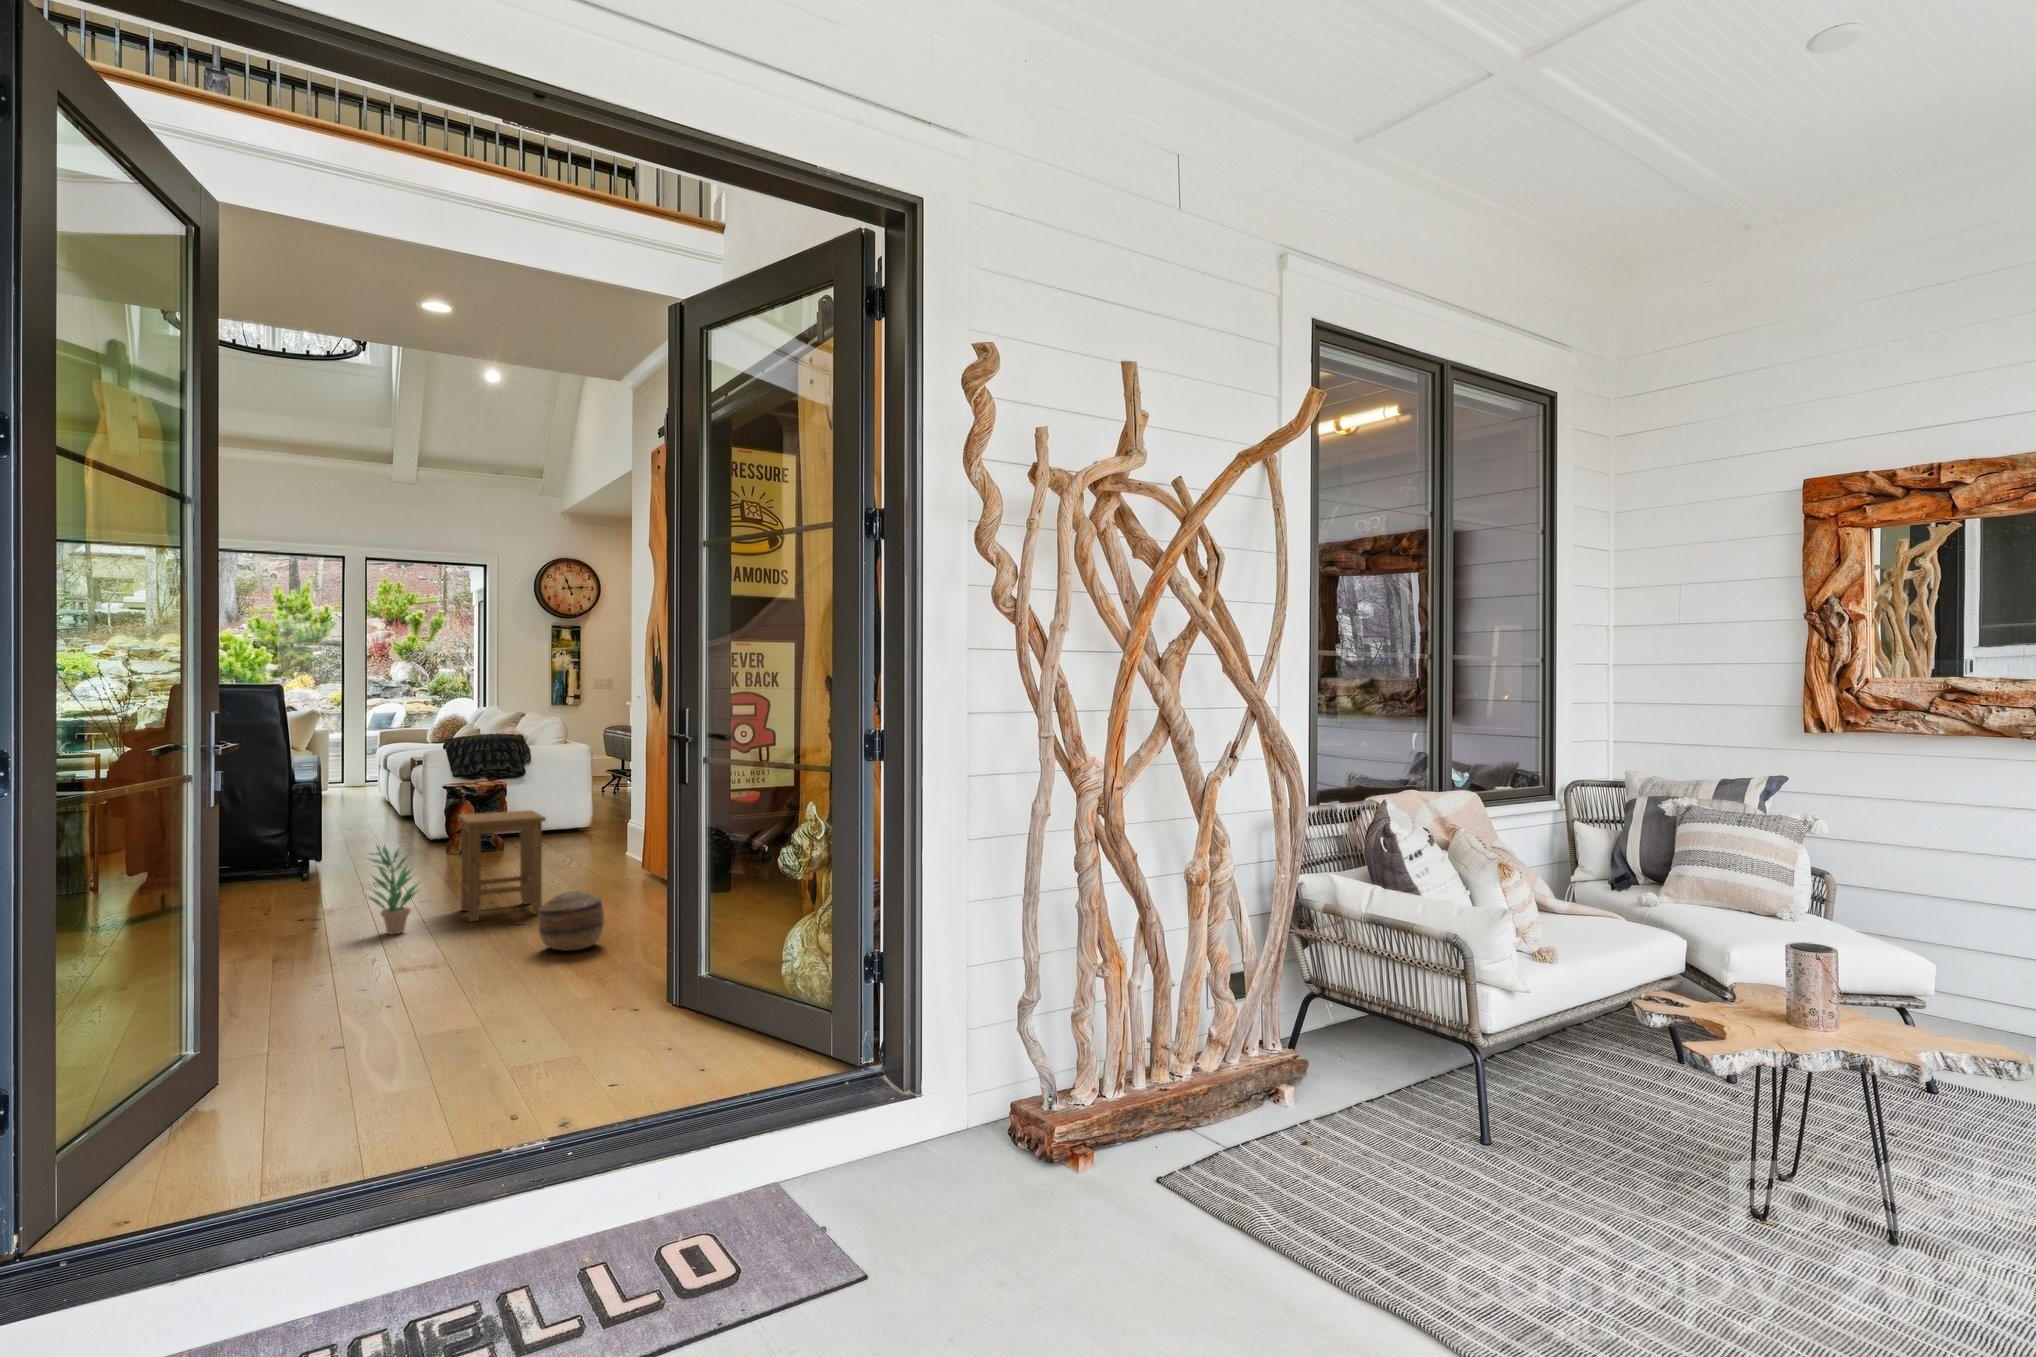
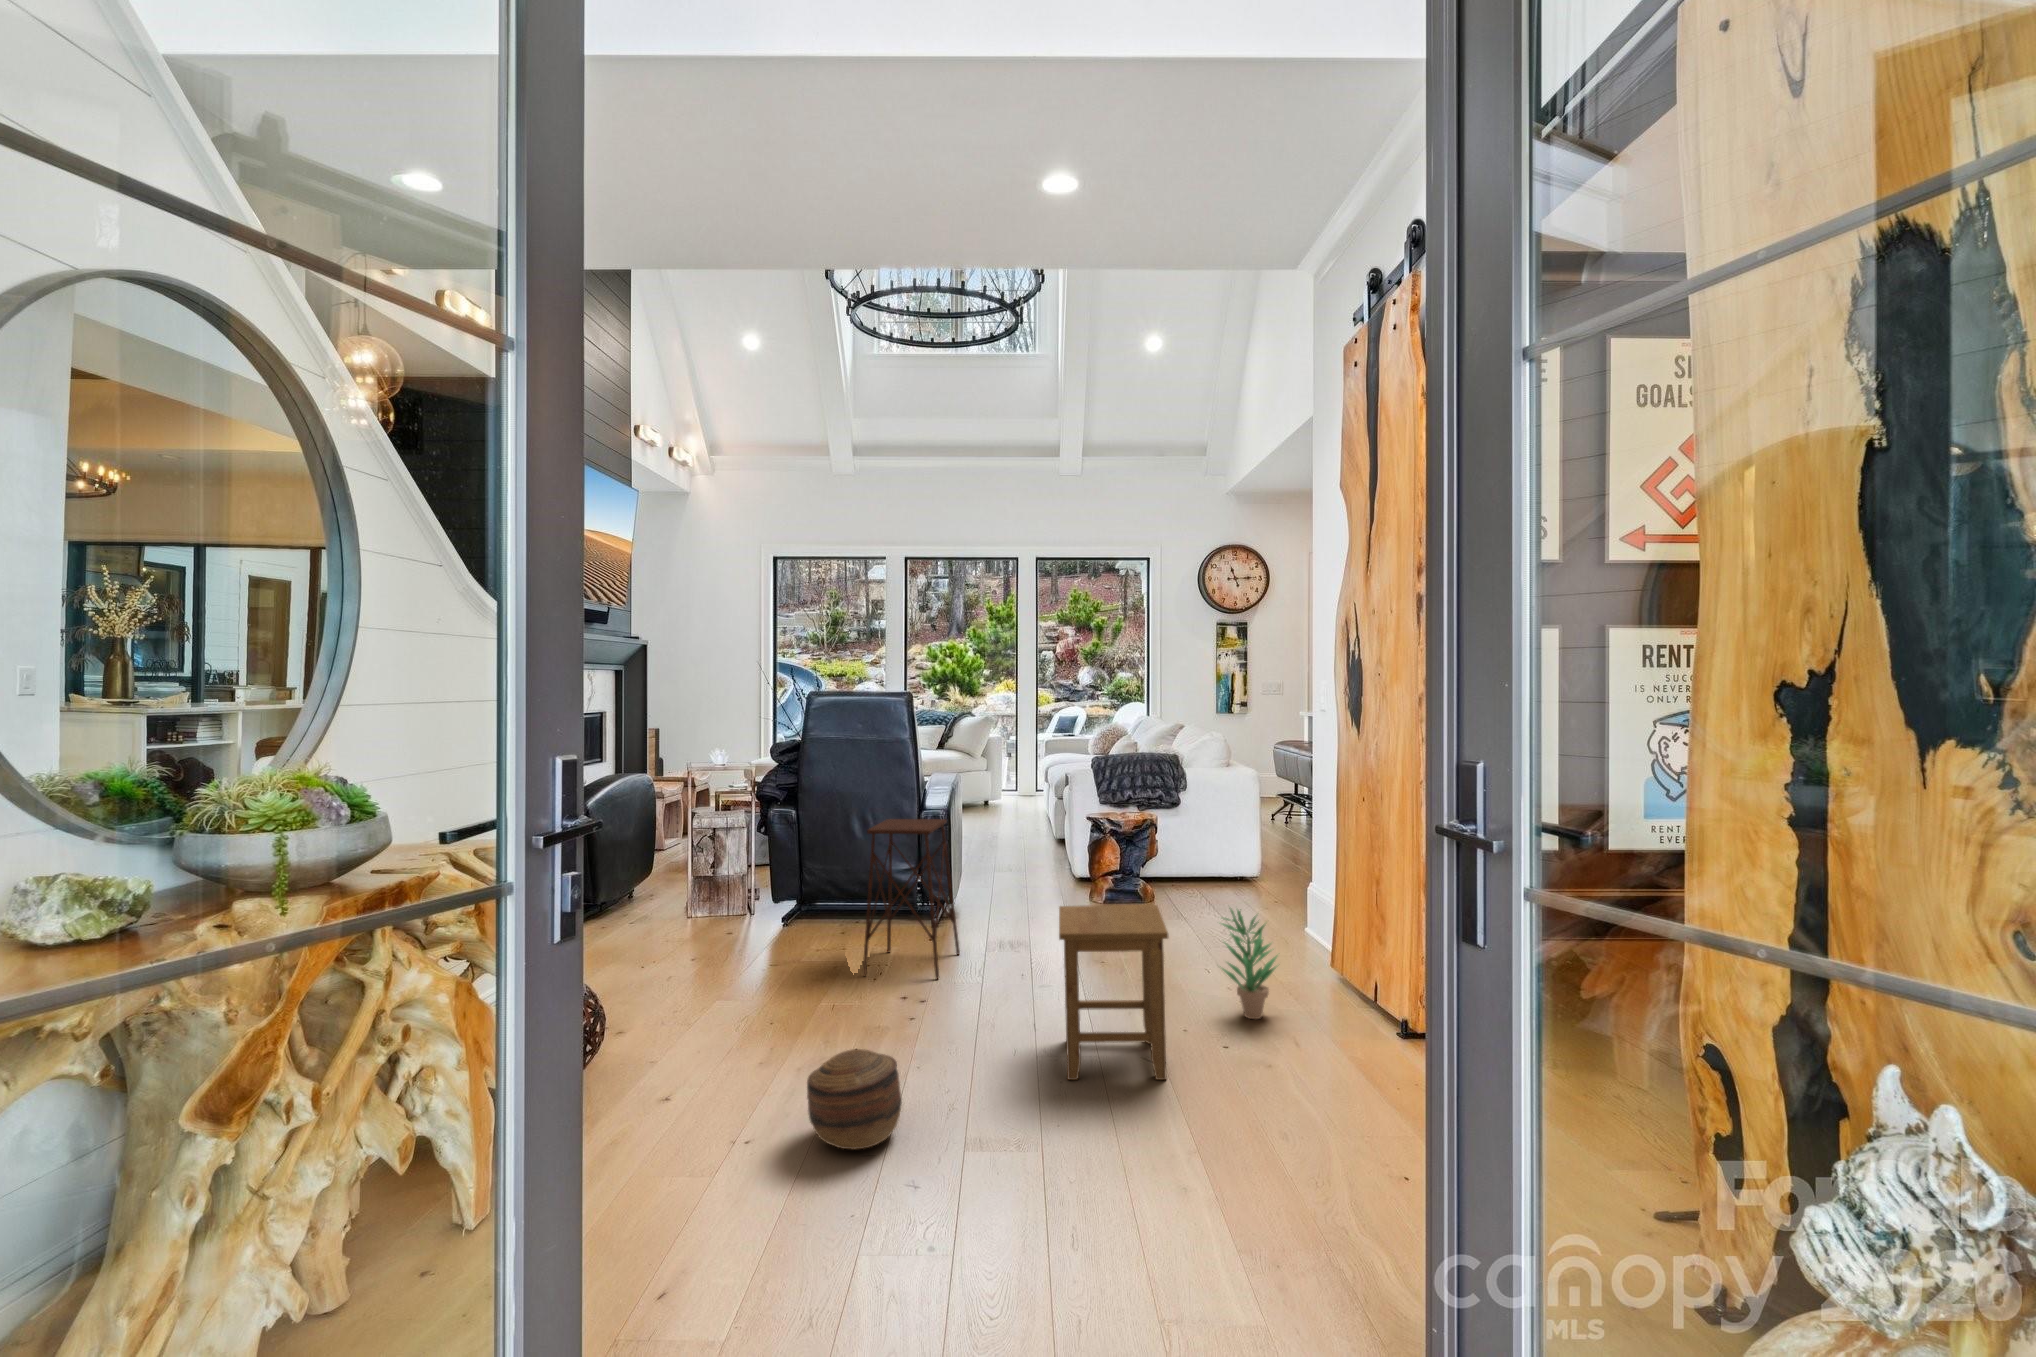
side table: none [249,773,338,905] -> present [863,819,960,979]
potted plant: present [368,846,420,934] -> present [1222,909,1277,1019]
basket: present [538,891,604,951] -> present [807,1049,902,1149]

